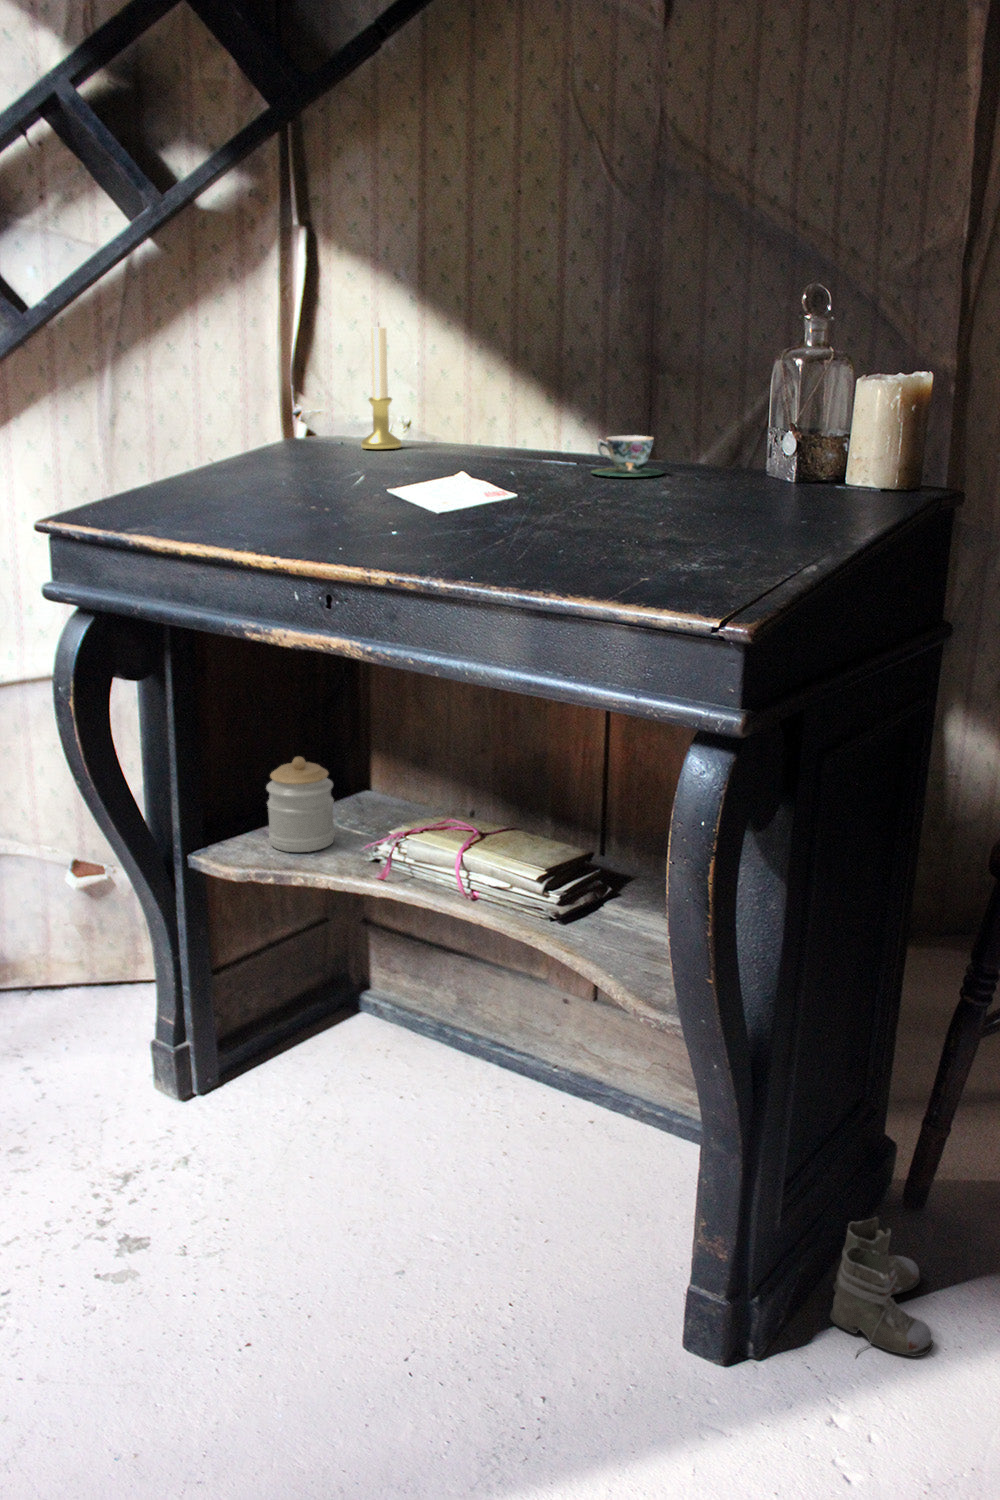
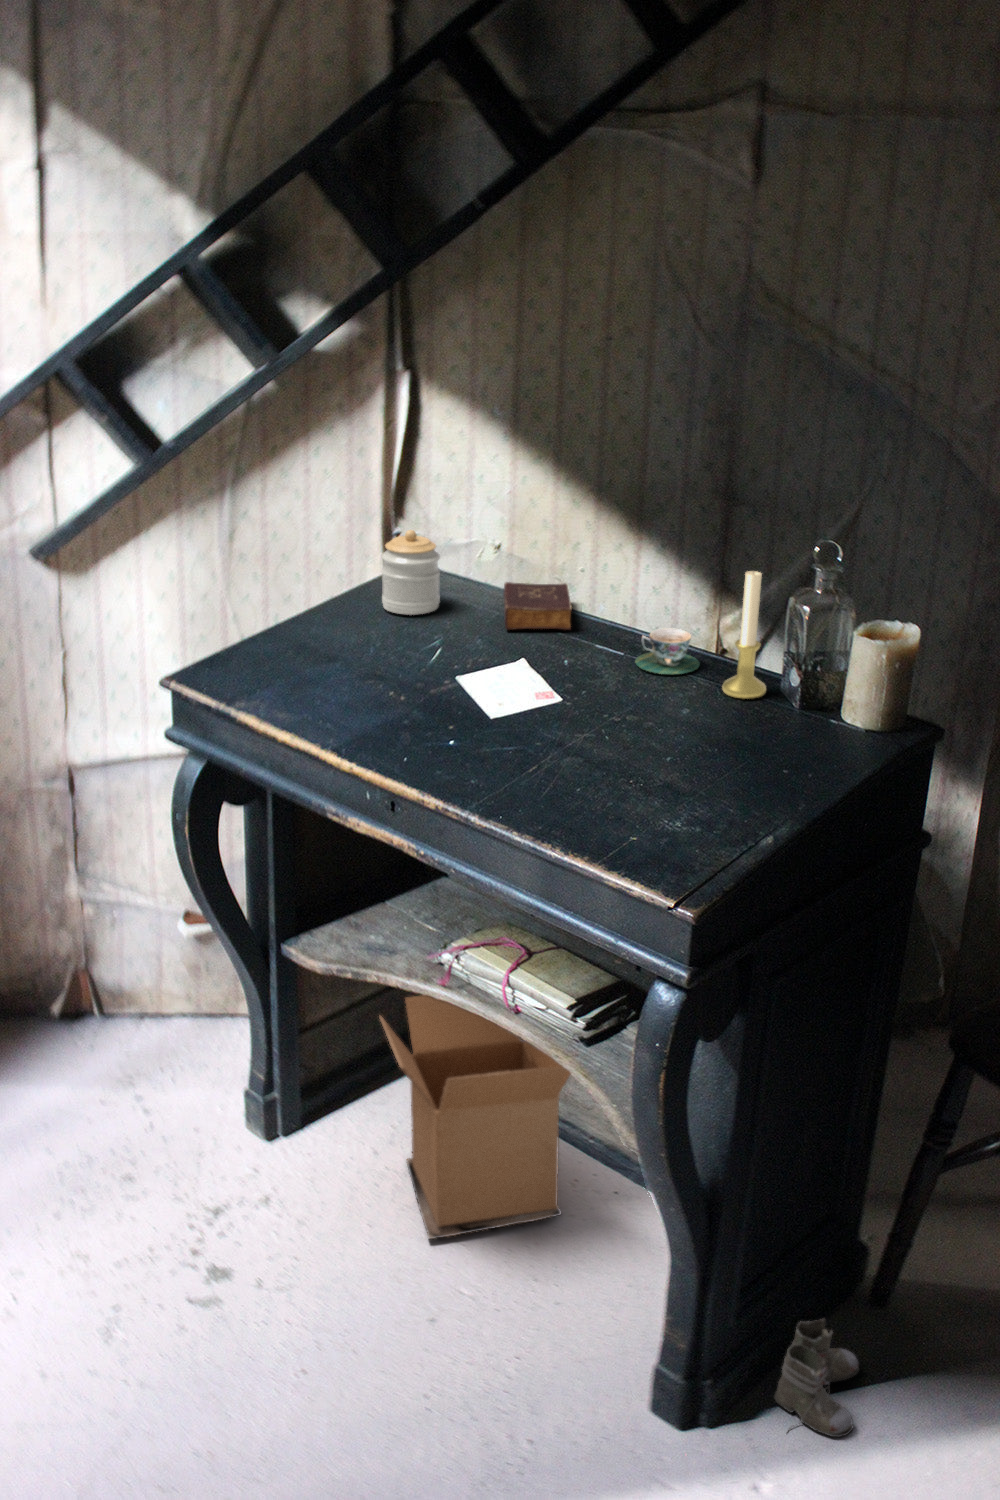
candle holder: present [361,327,402,449] -> present [722,571,766,699]
book: none [426,429,509,462] -> present [503,582,572,630]
jar: present [266,756,335,852] -> present [382,530,440,615]
cardboard box: none [308,895,560,1184] -> present [380,996,571,1239]

